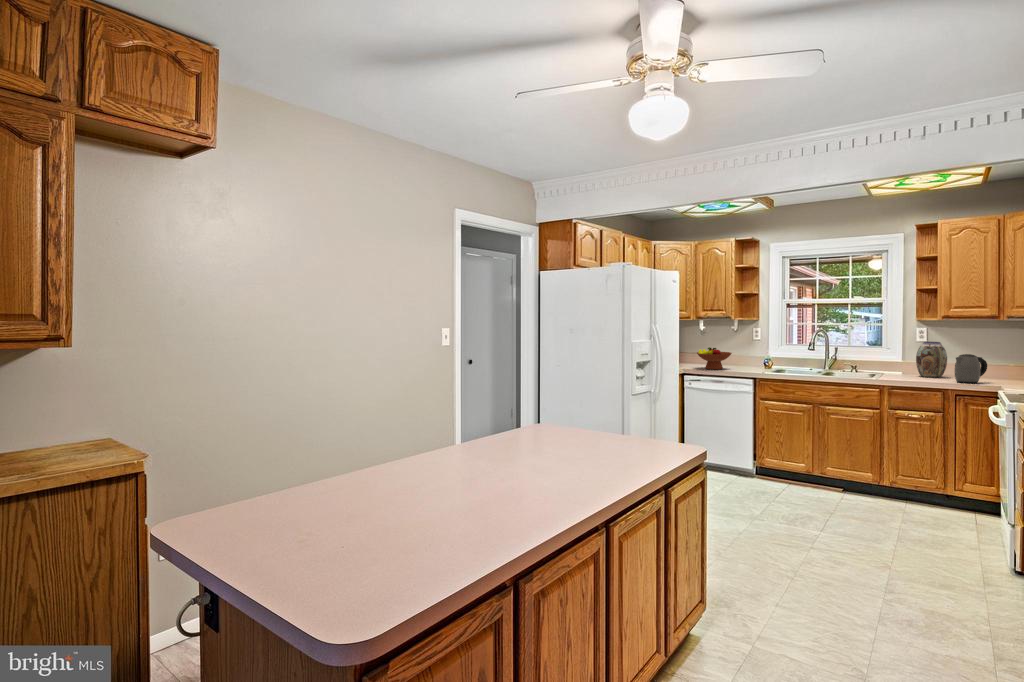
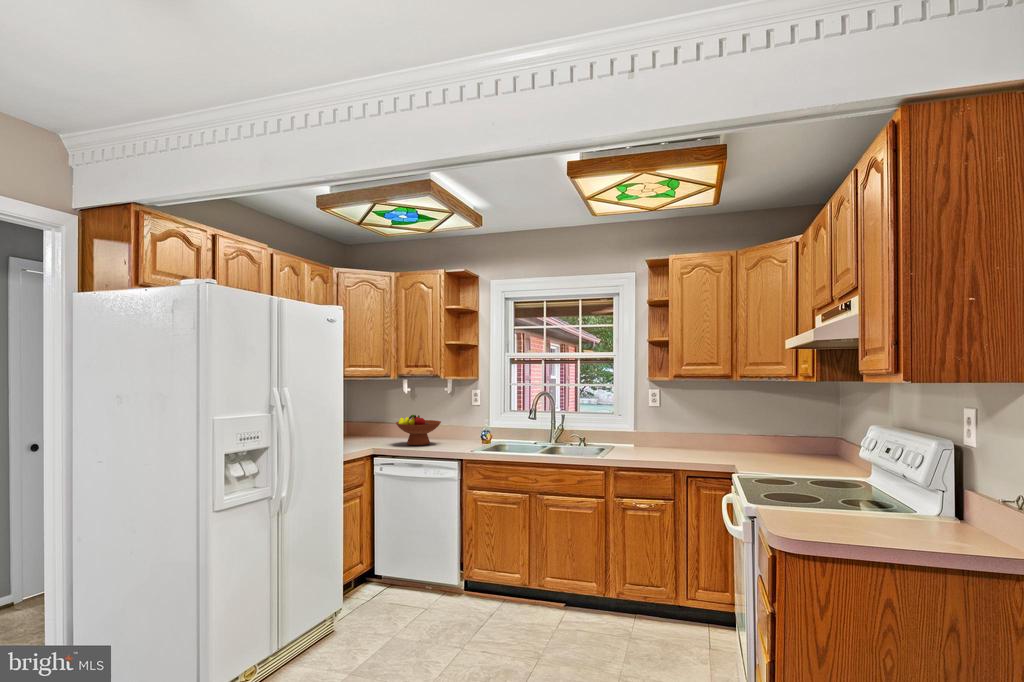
vase: present [916,342,947,378] -> none [648,406,680,452]
kettle: present [955,354,987,384] -> none [686,422,720,460]

